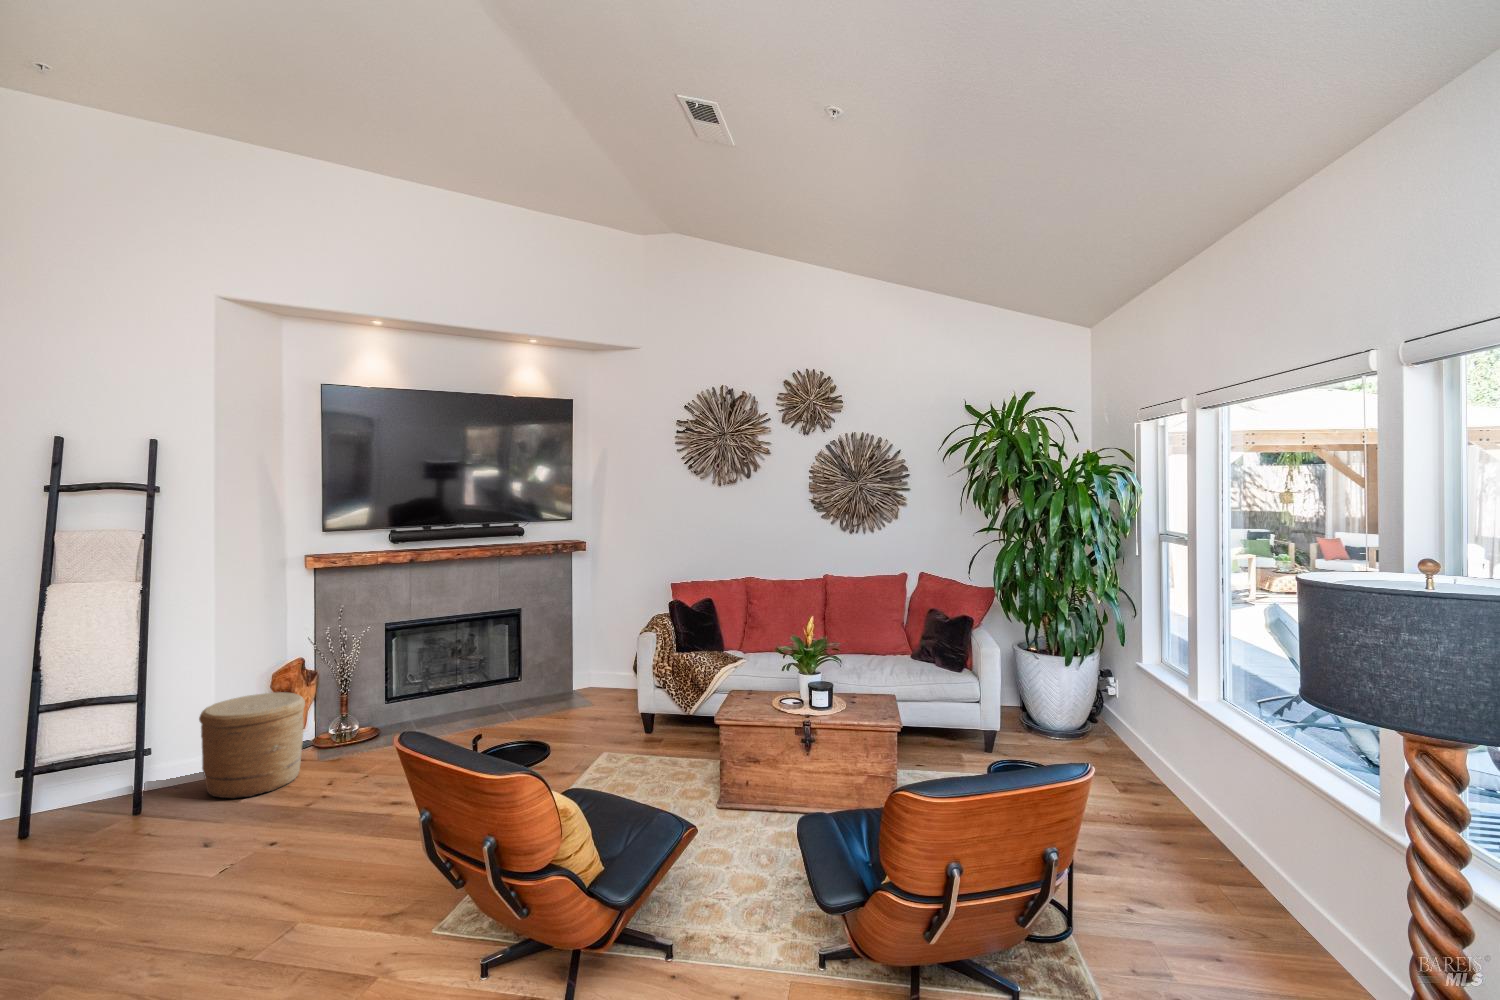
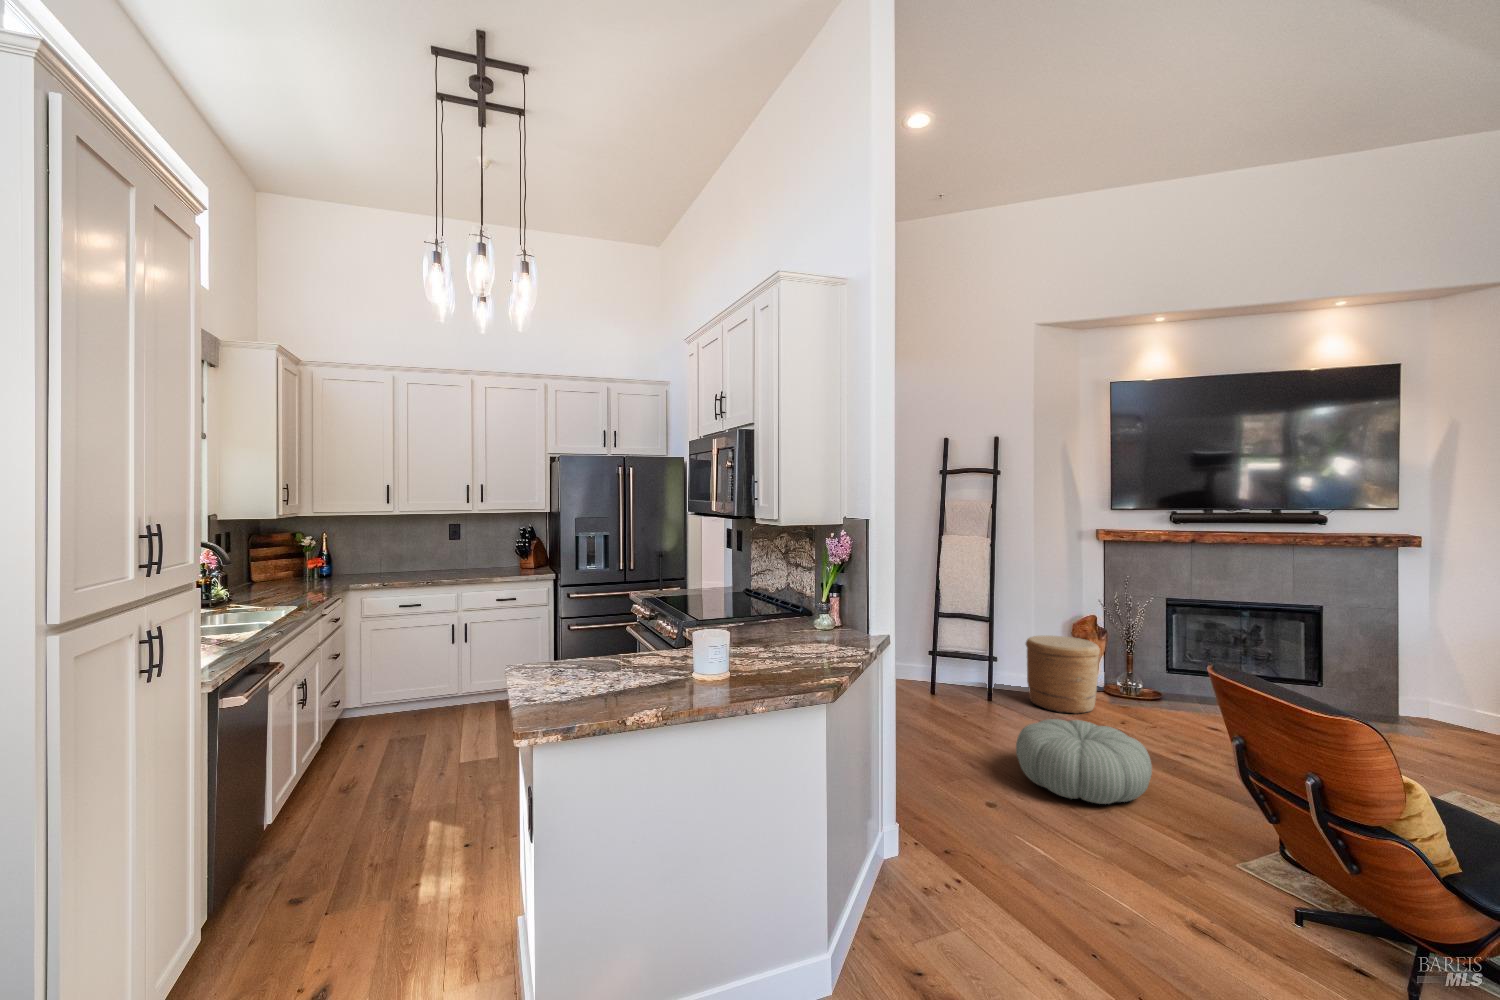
pouf: none [156,812,351,944] -> present [1016,719,1152,804]

